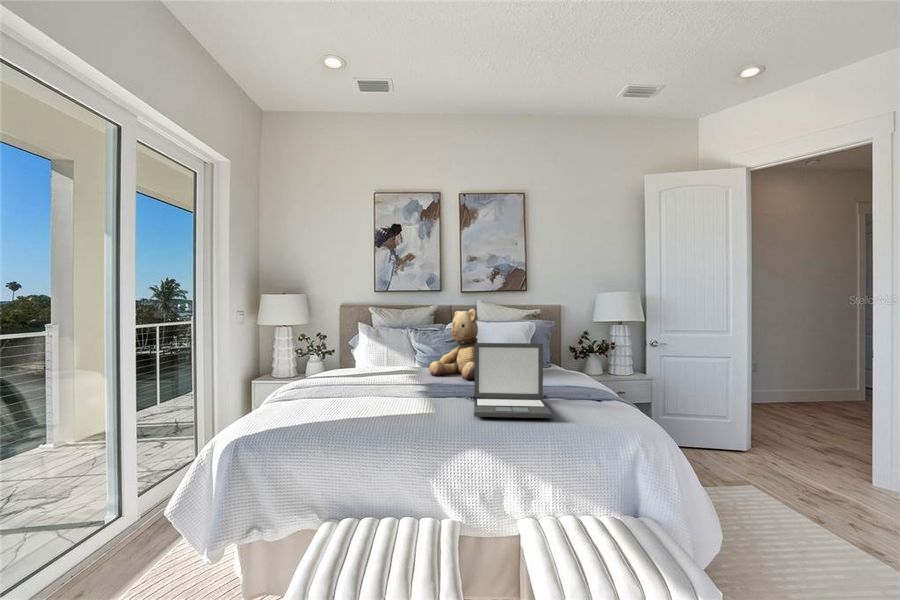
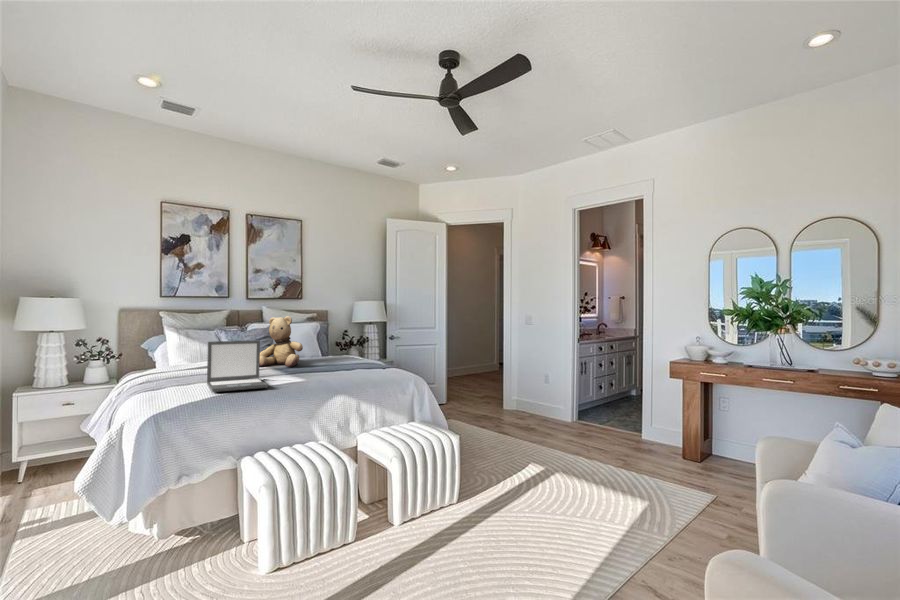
laptop: present [474,343,552,418] -> present [207,340,268,392]

